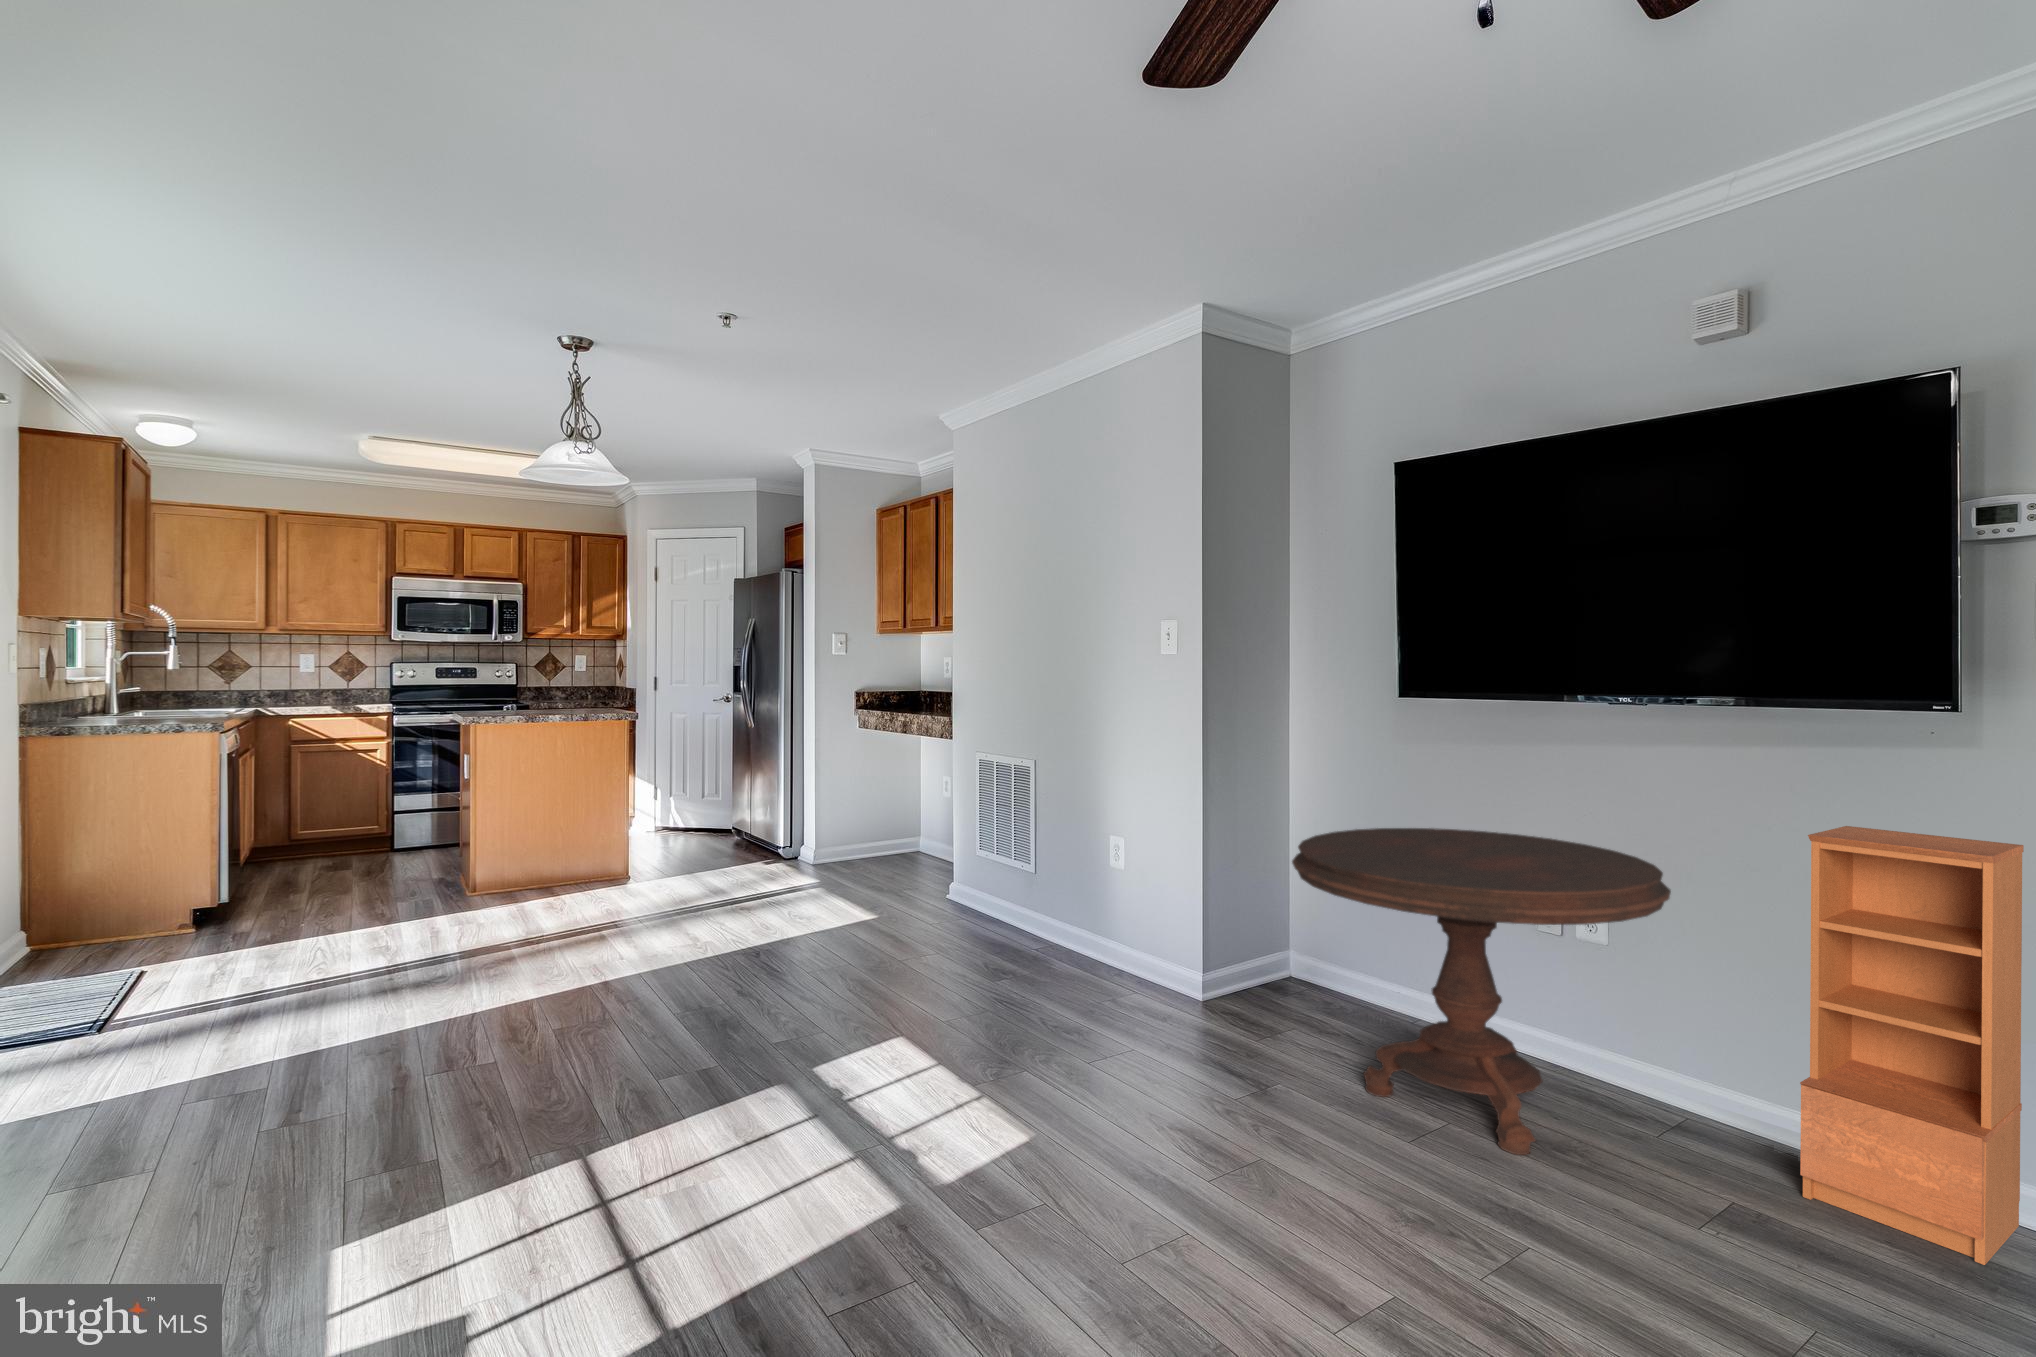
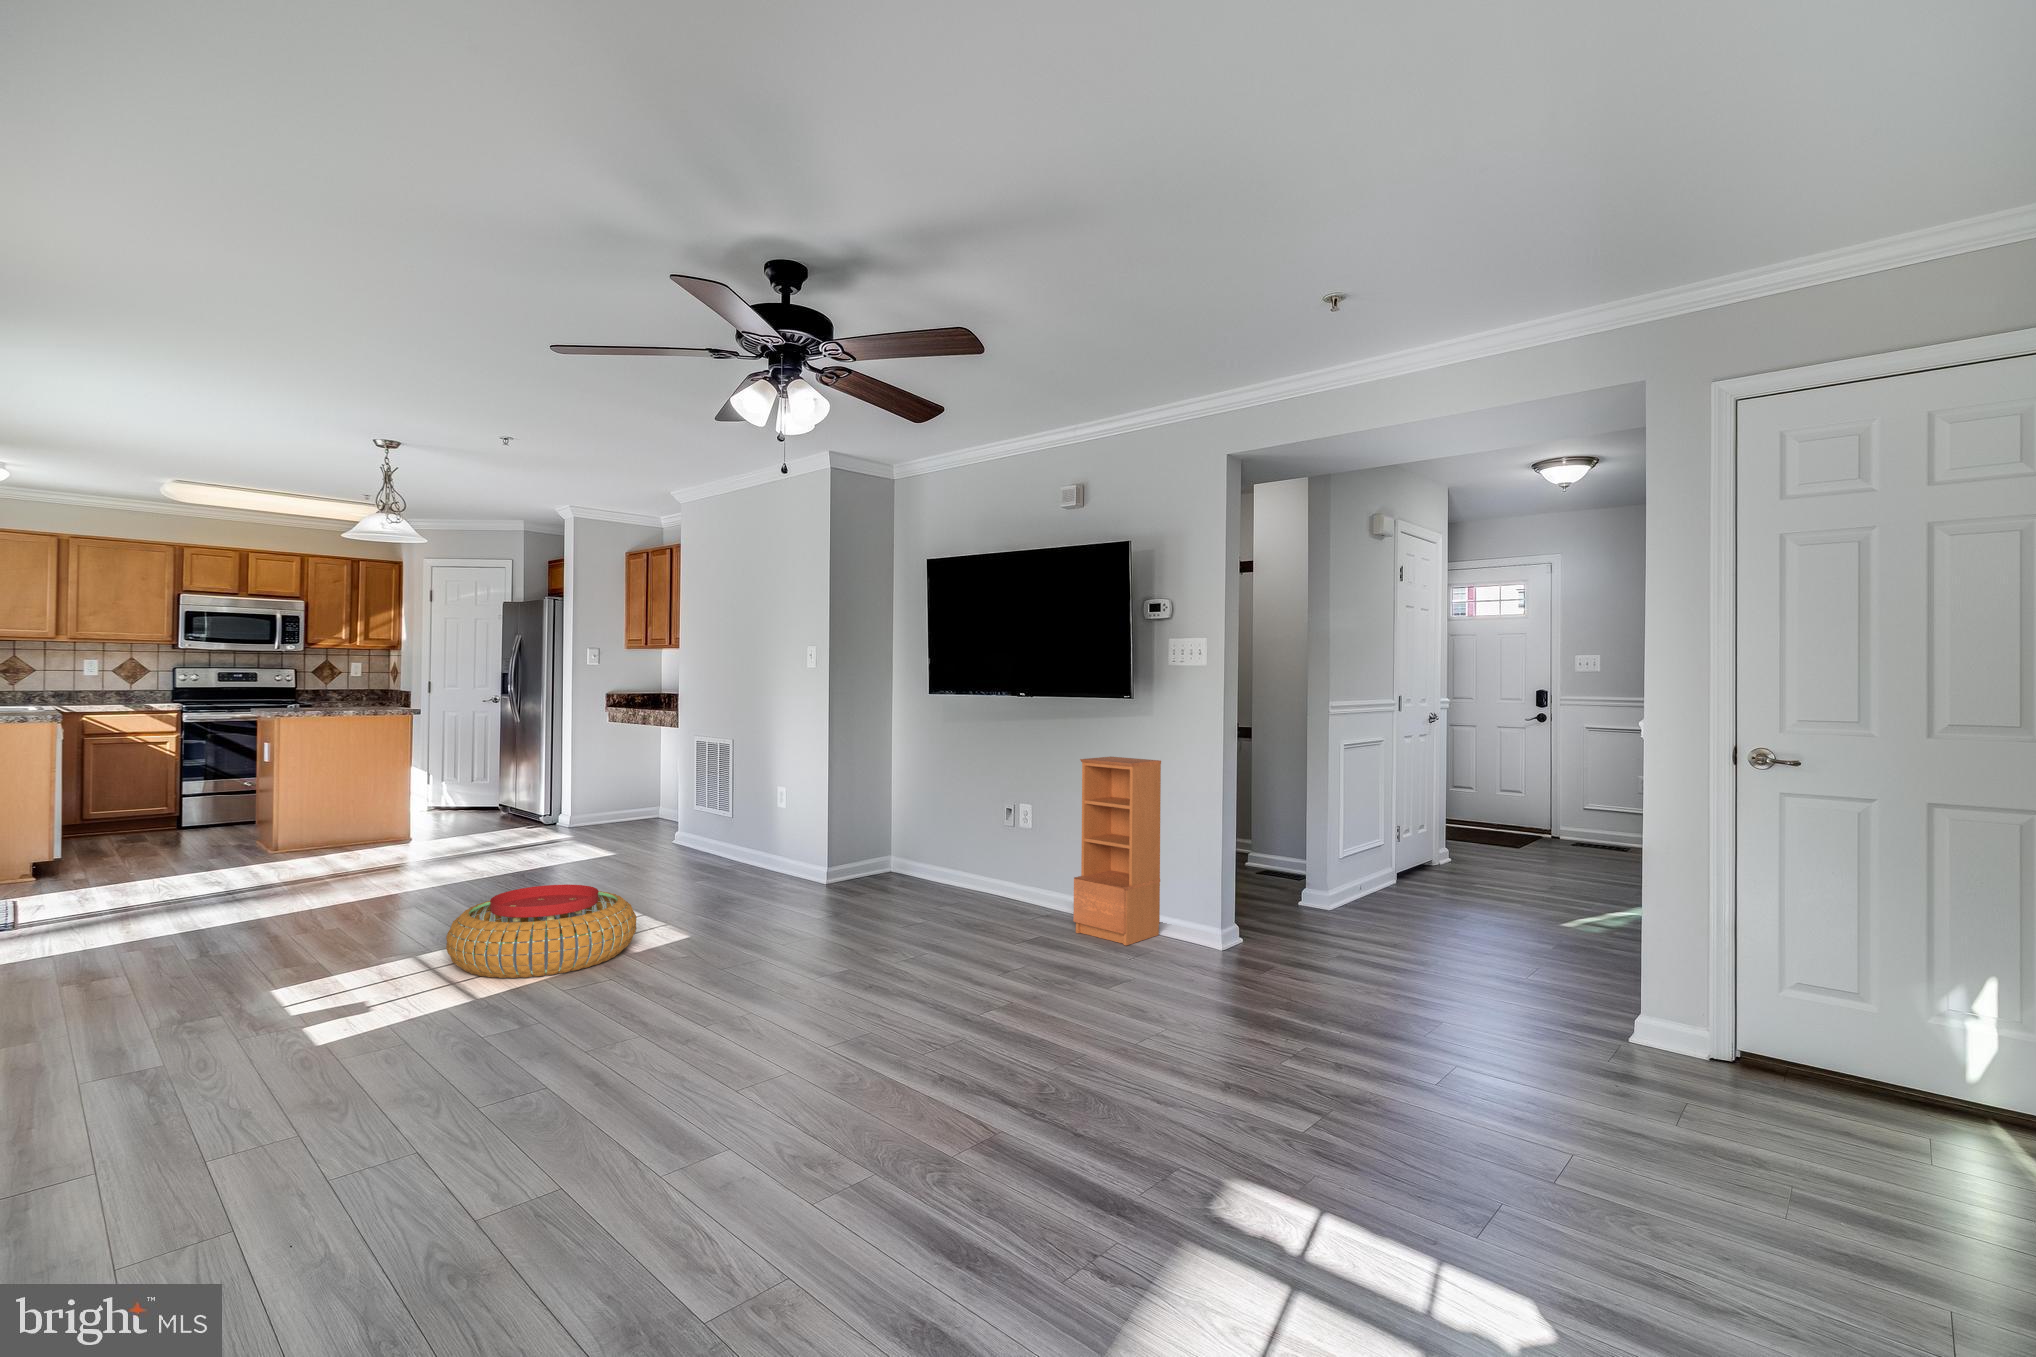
side table: present [1292,828,1671,1155] -> none [853,770,1037,928]
pouf: none [623,1032,940,1250] -> present [446,885,637,978]

